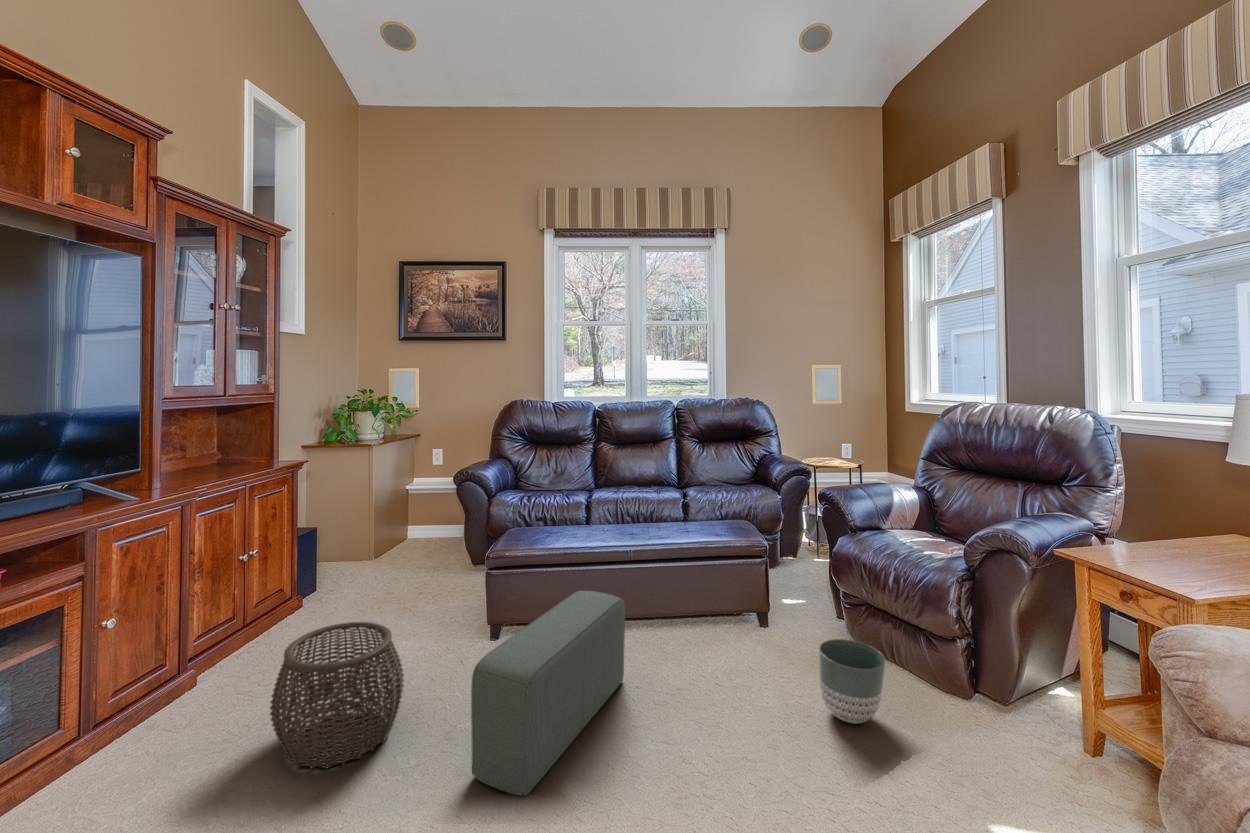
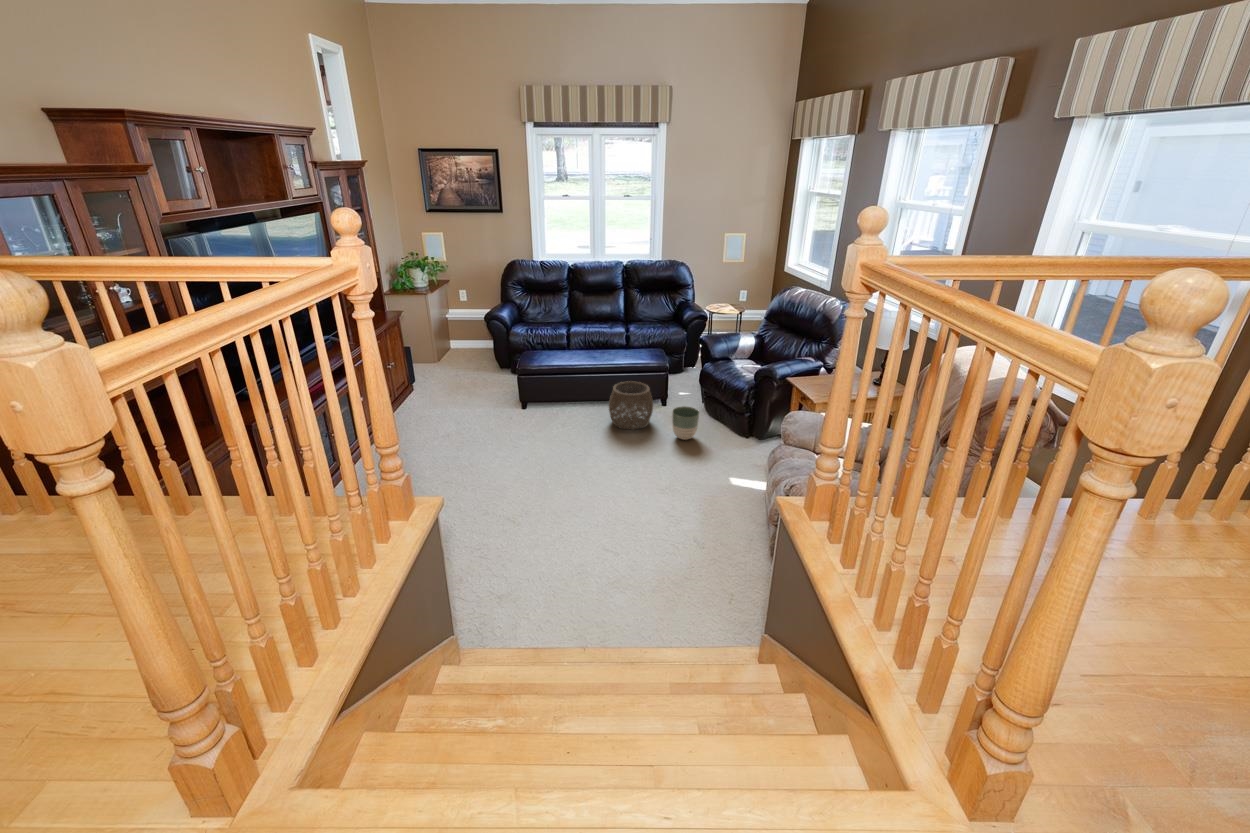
pouf: present [471,591,625,796] -> none [523,386,587,460]
woven basket: present [270,622,404,769] -> present [609,381,653,429]

